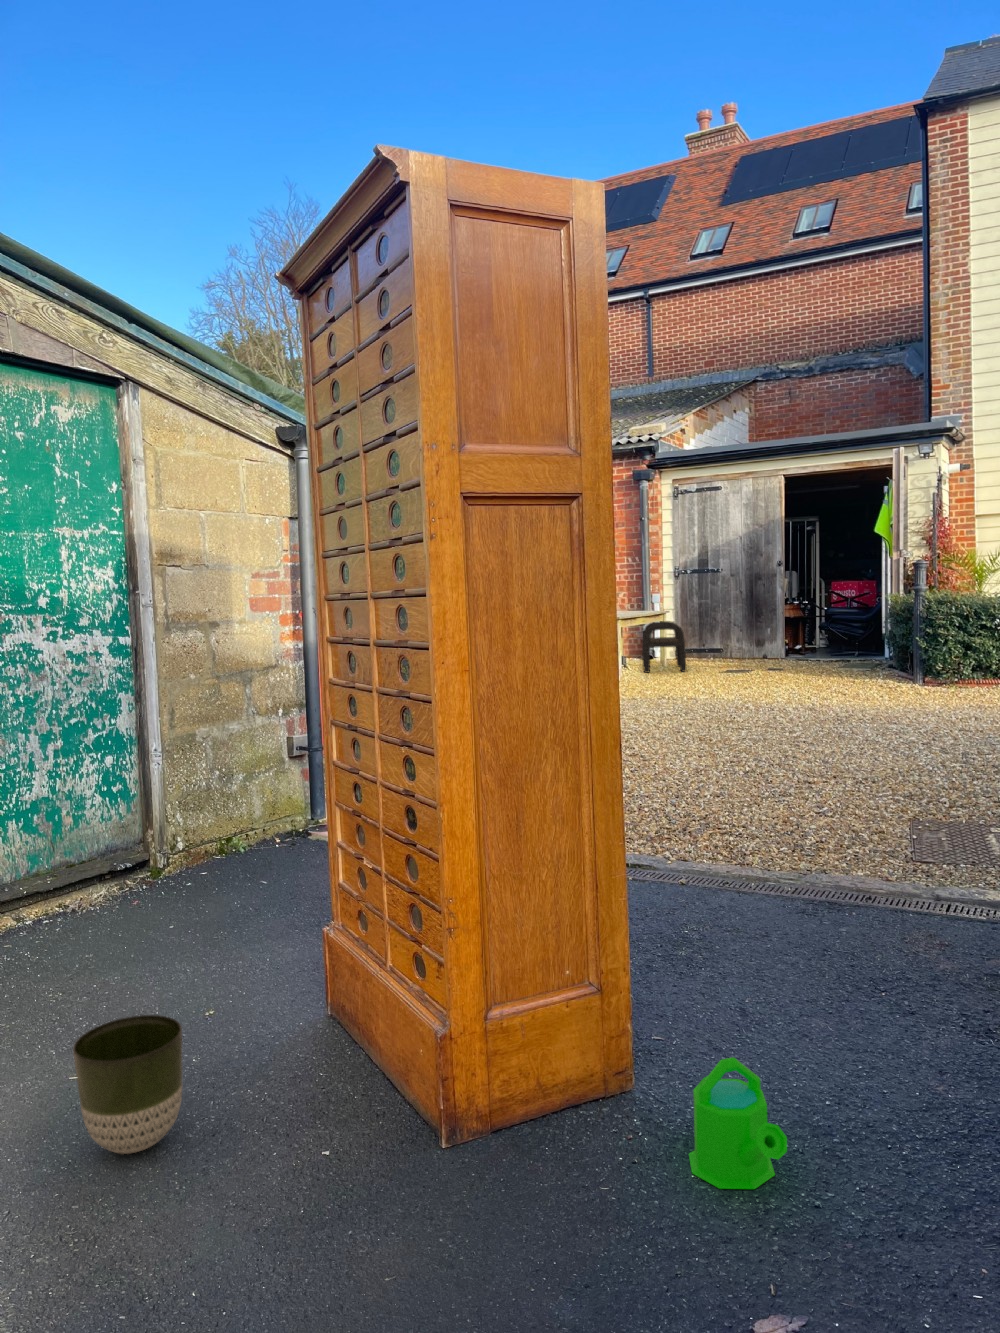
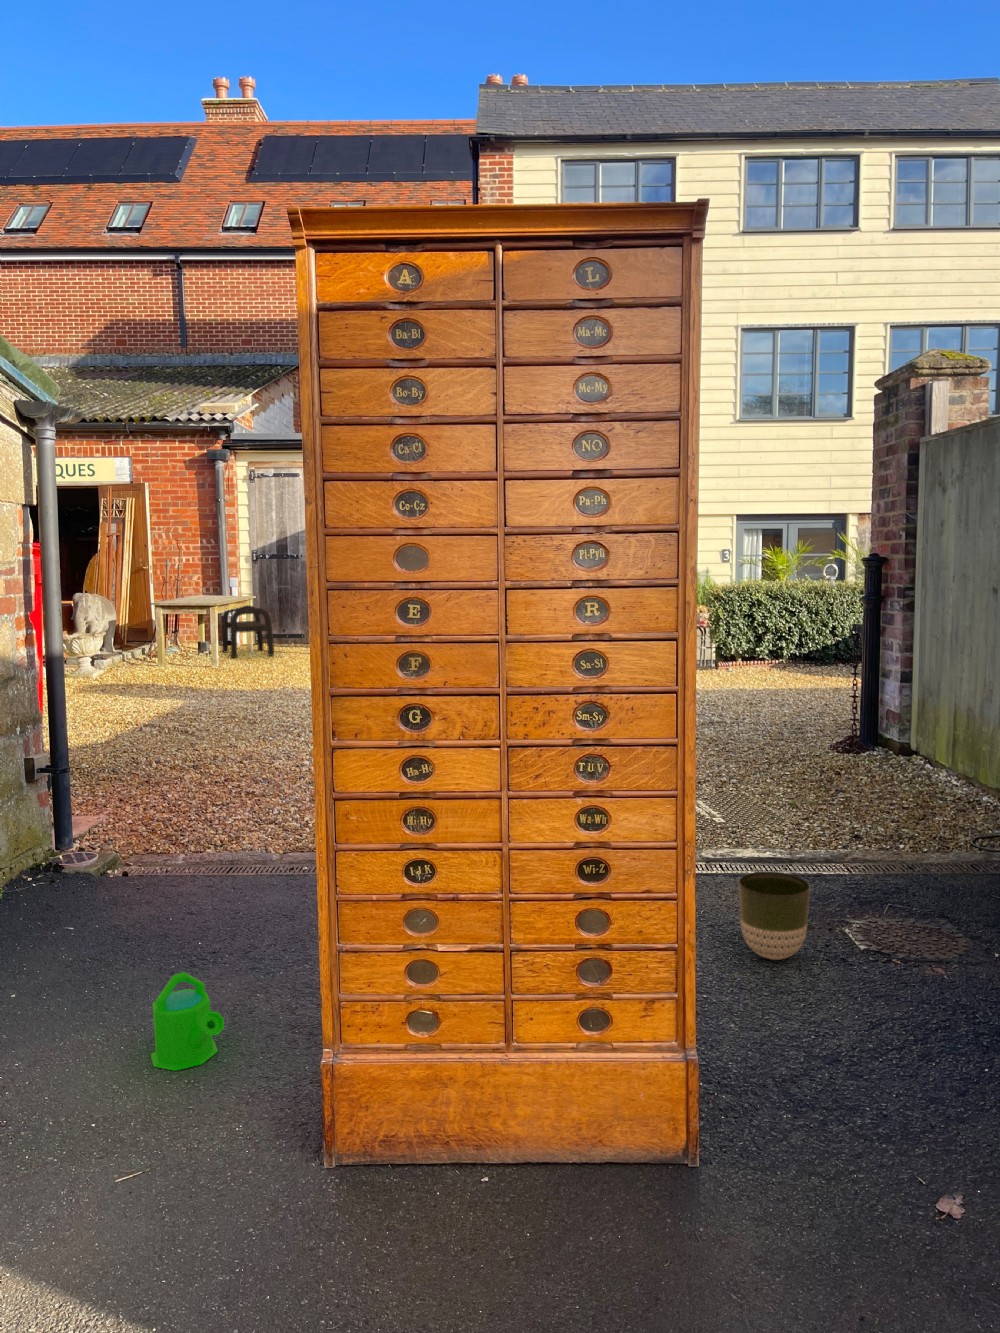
planter: present [73,1015,182,1154] -> present [739,872,810,960]
watering can: present [689,1057,787,1189] -> present [151,972,224,1071]

